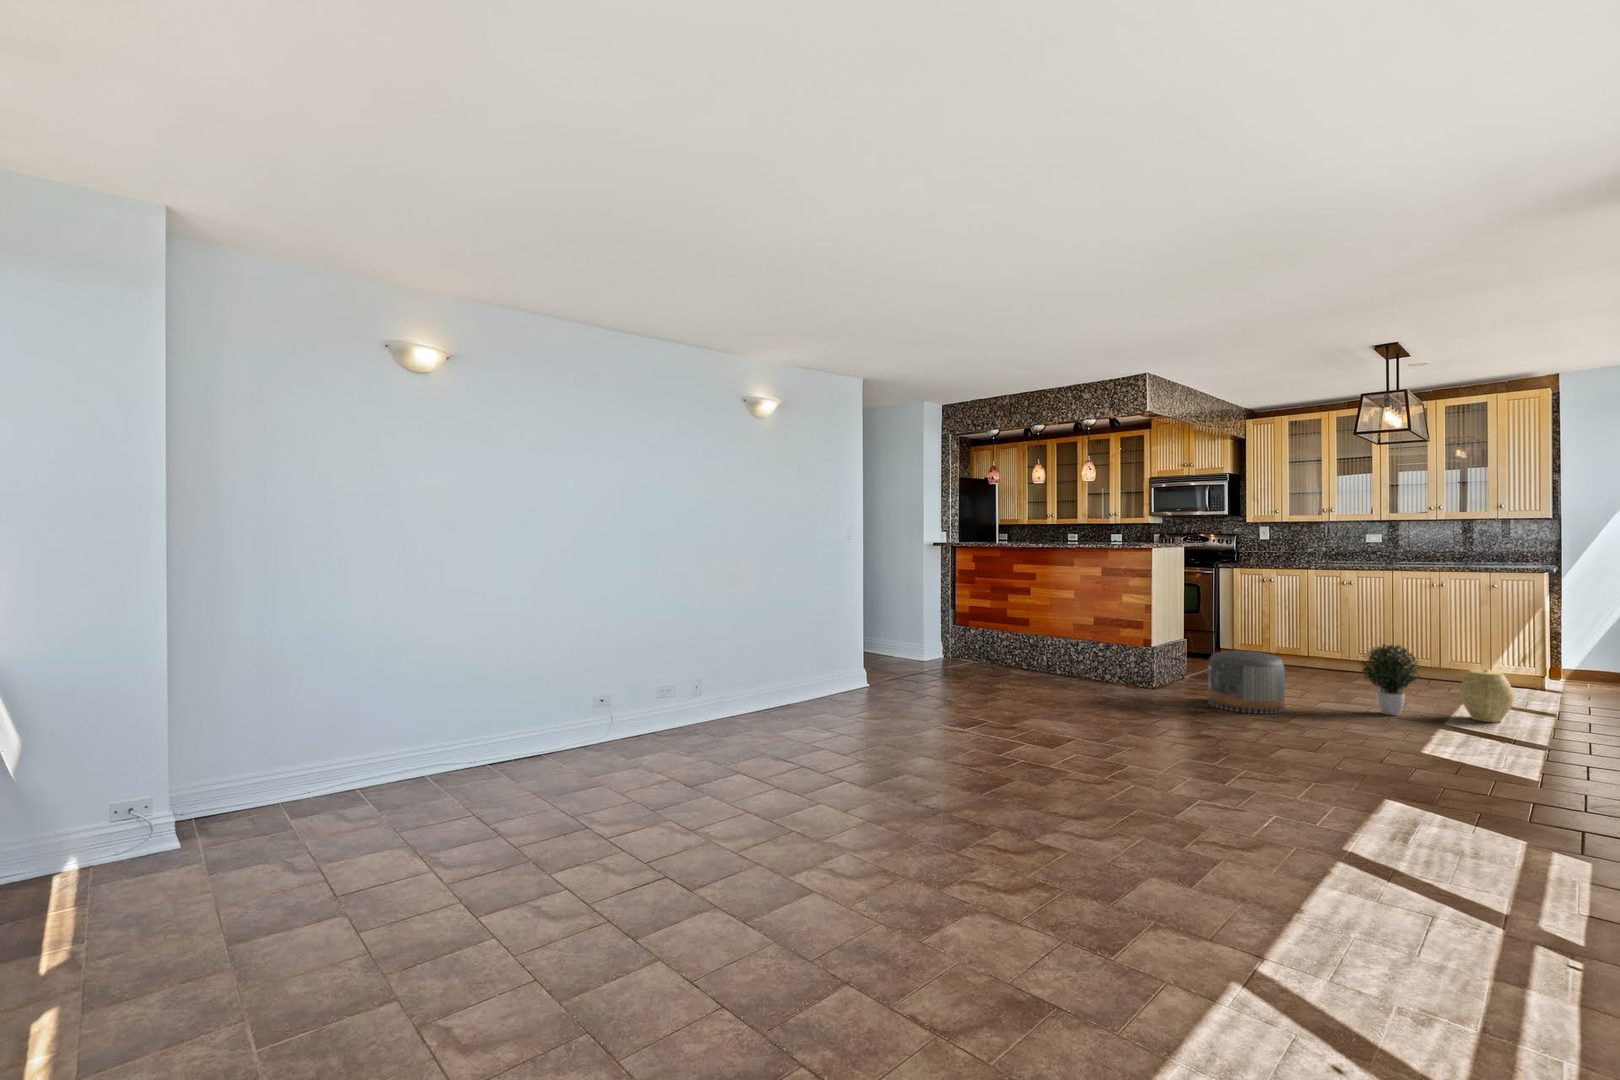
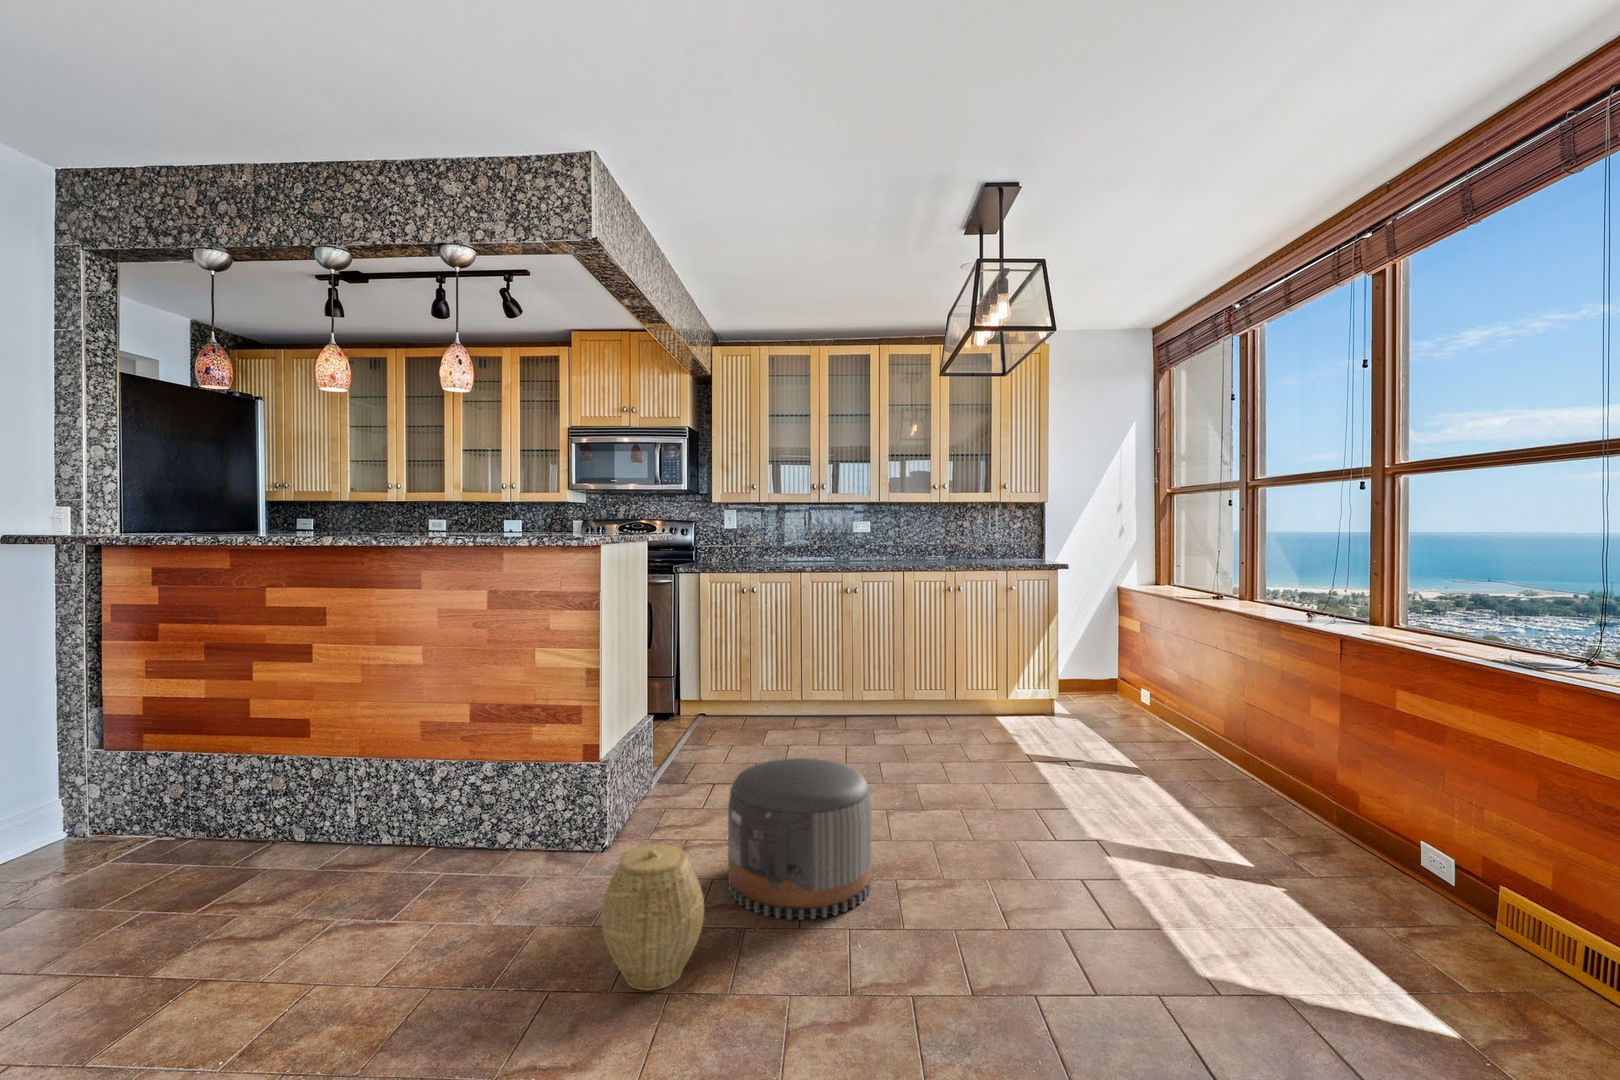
potted plant: present [1361,645,1419,716] -> none [957,712,1048,840]
woven basket: present [1460,669,1514,723] -> present [601,844,704,991]

